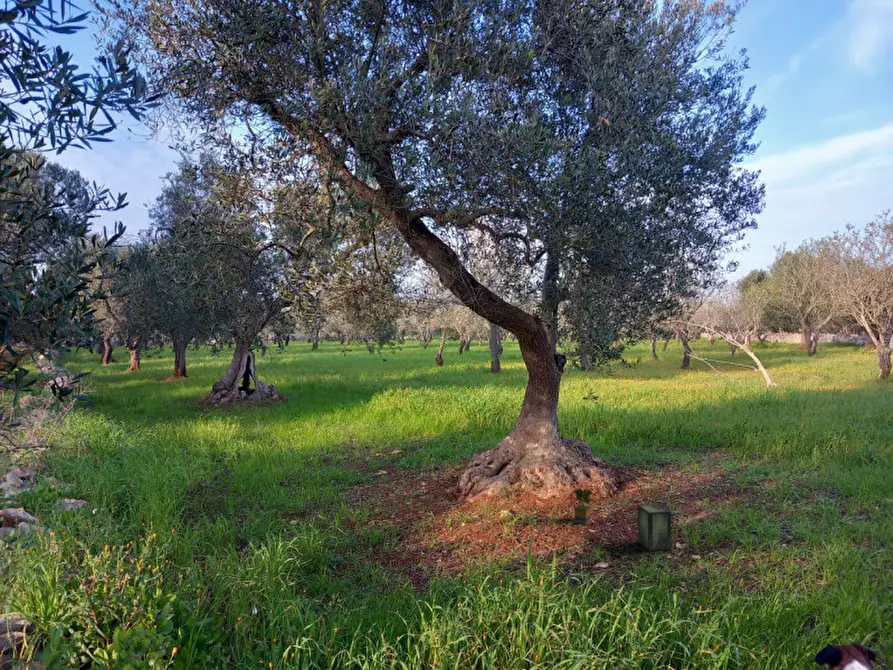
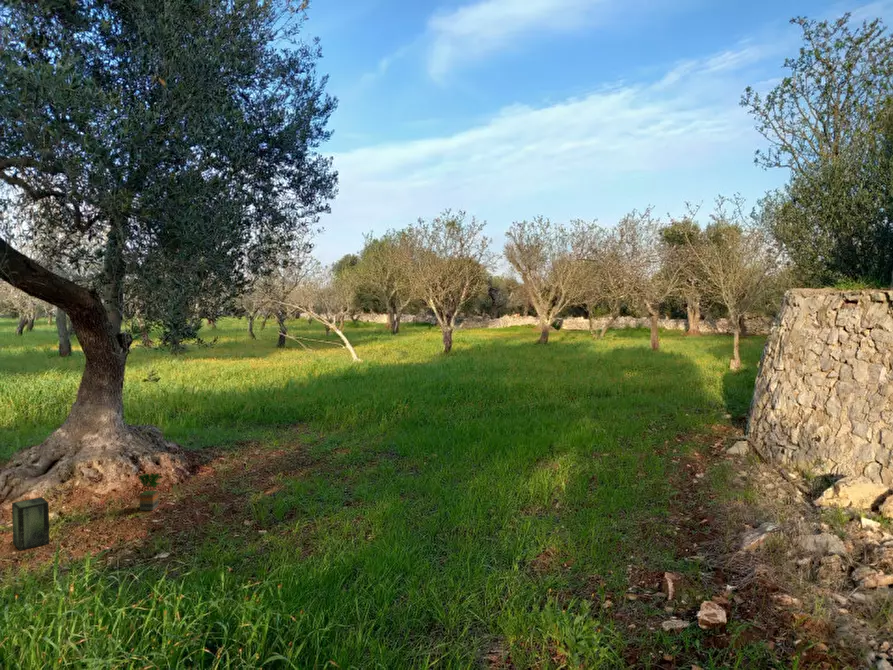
storage box: present [638,504,671,551] -> present [12,497,50,550]

